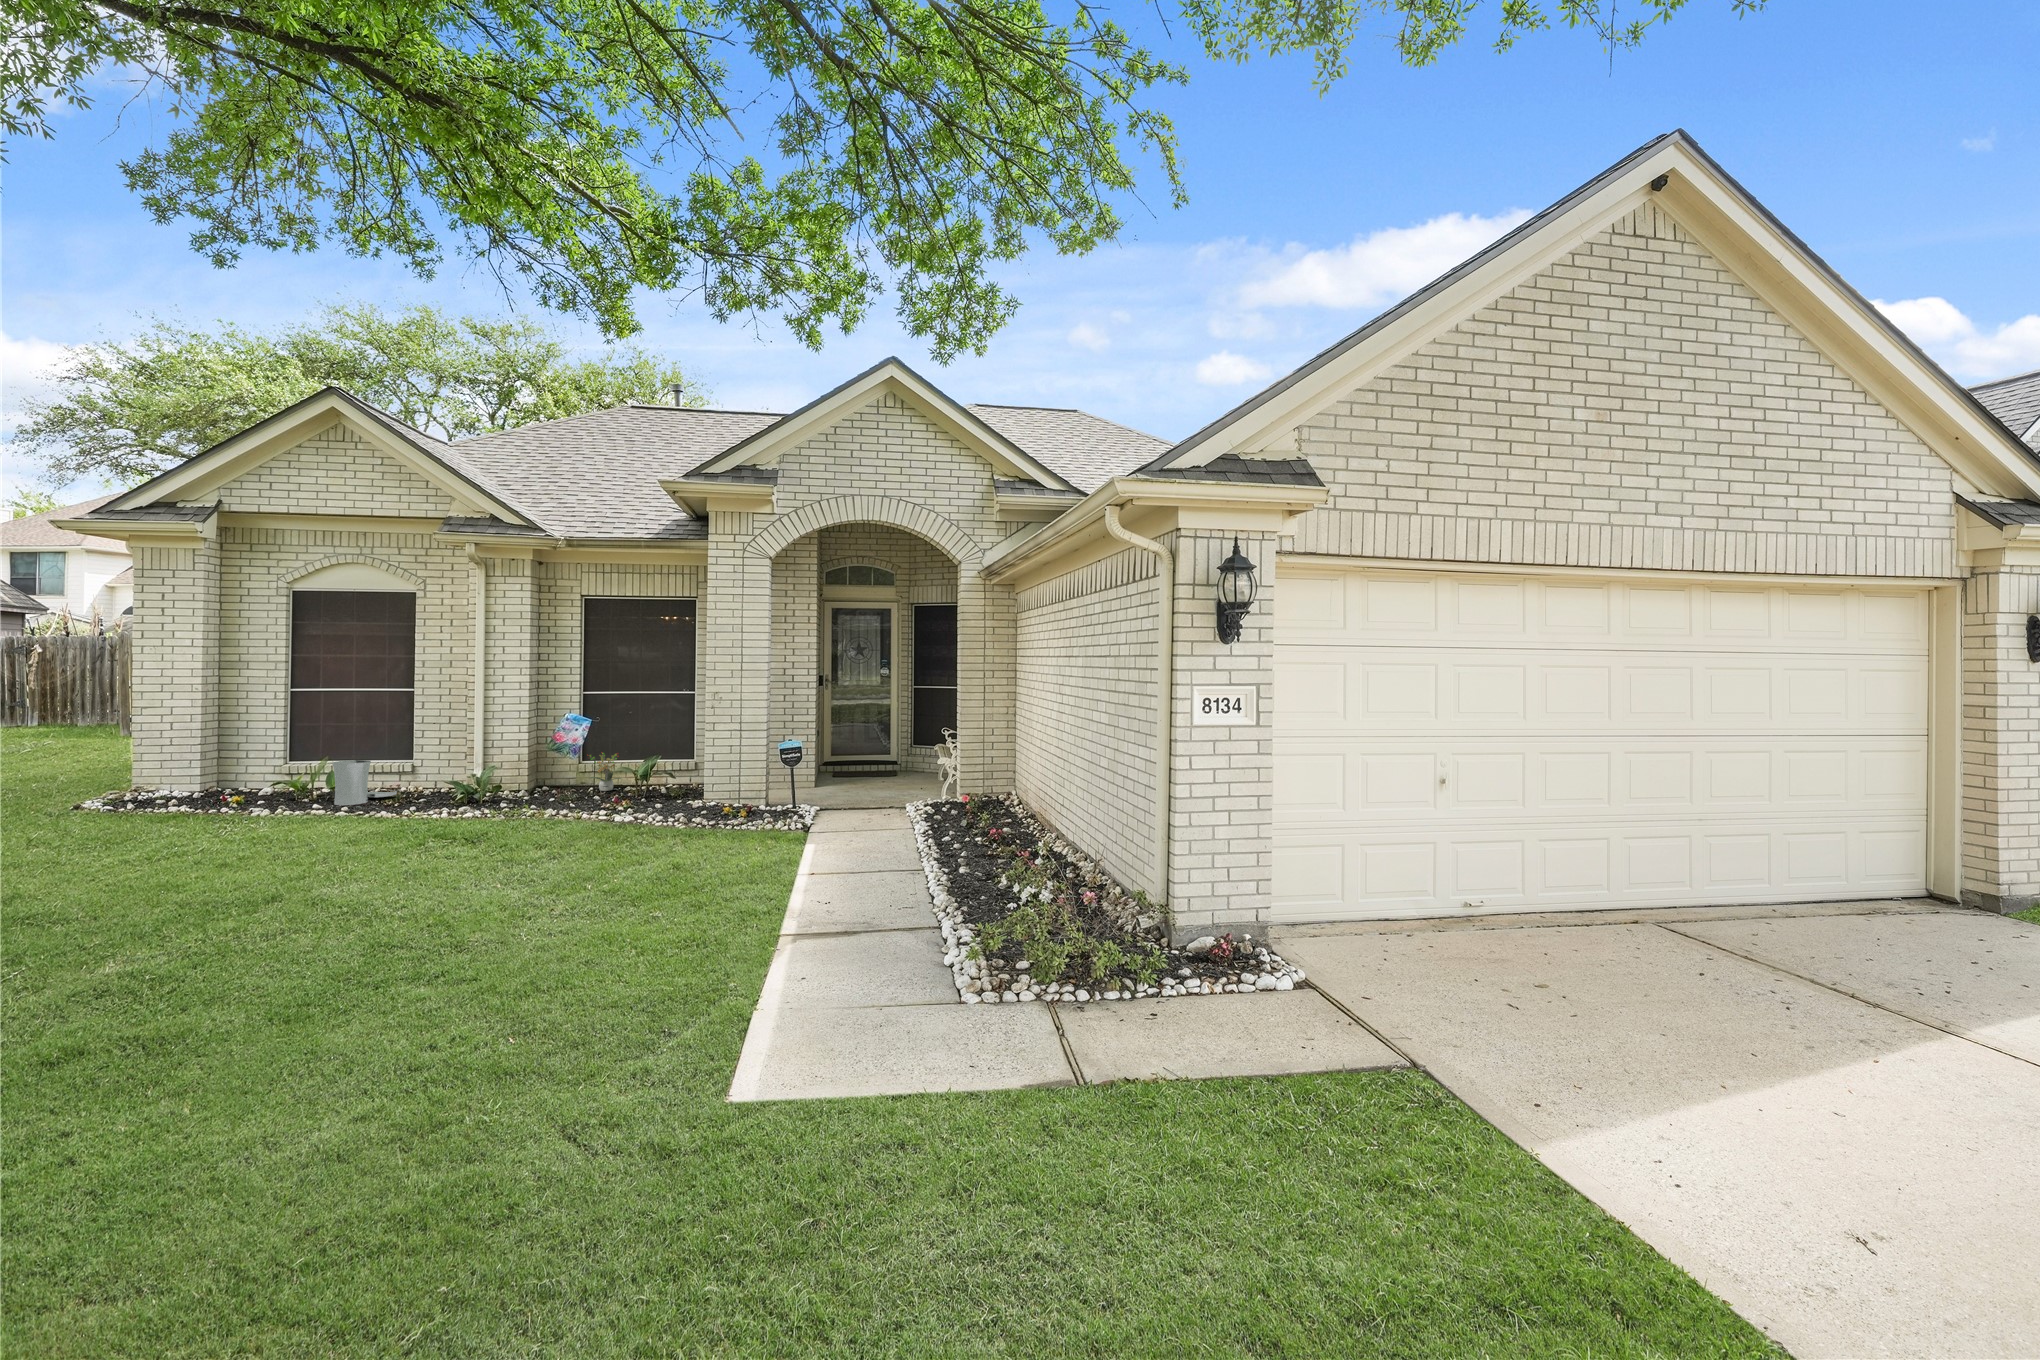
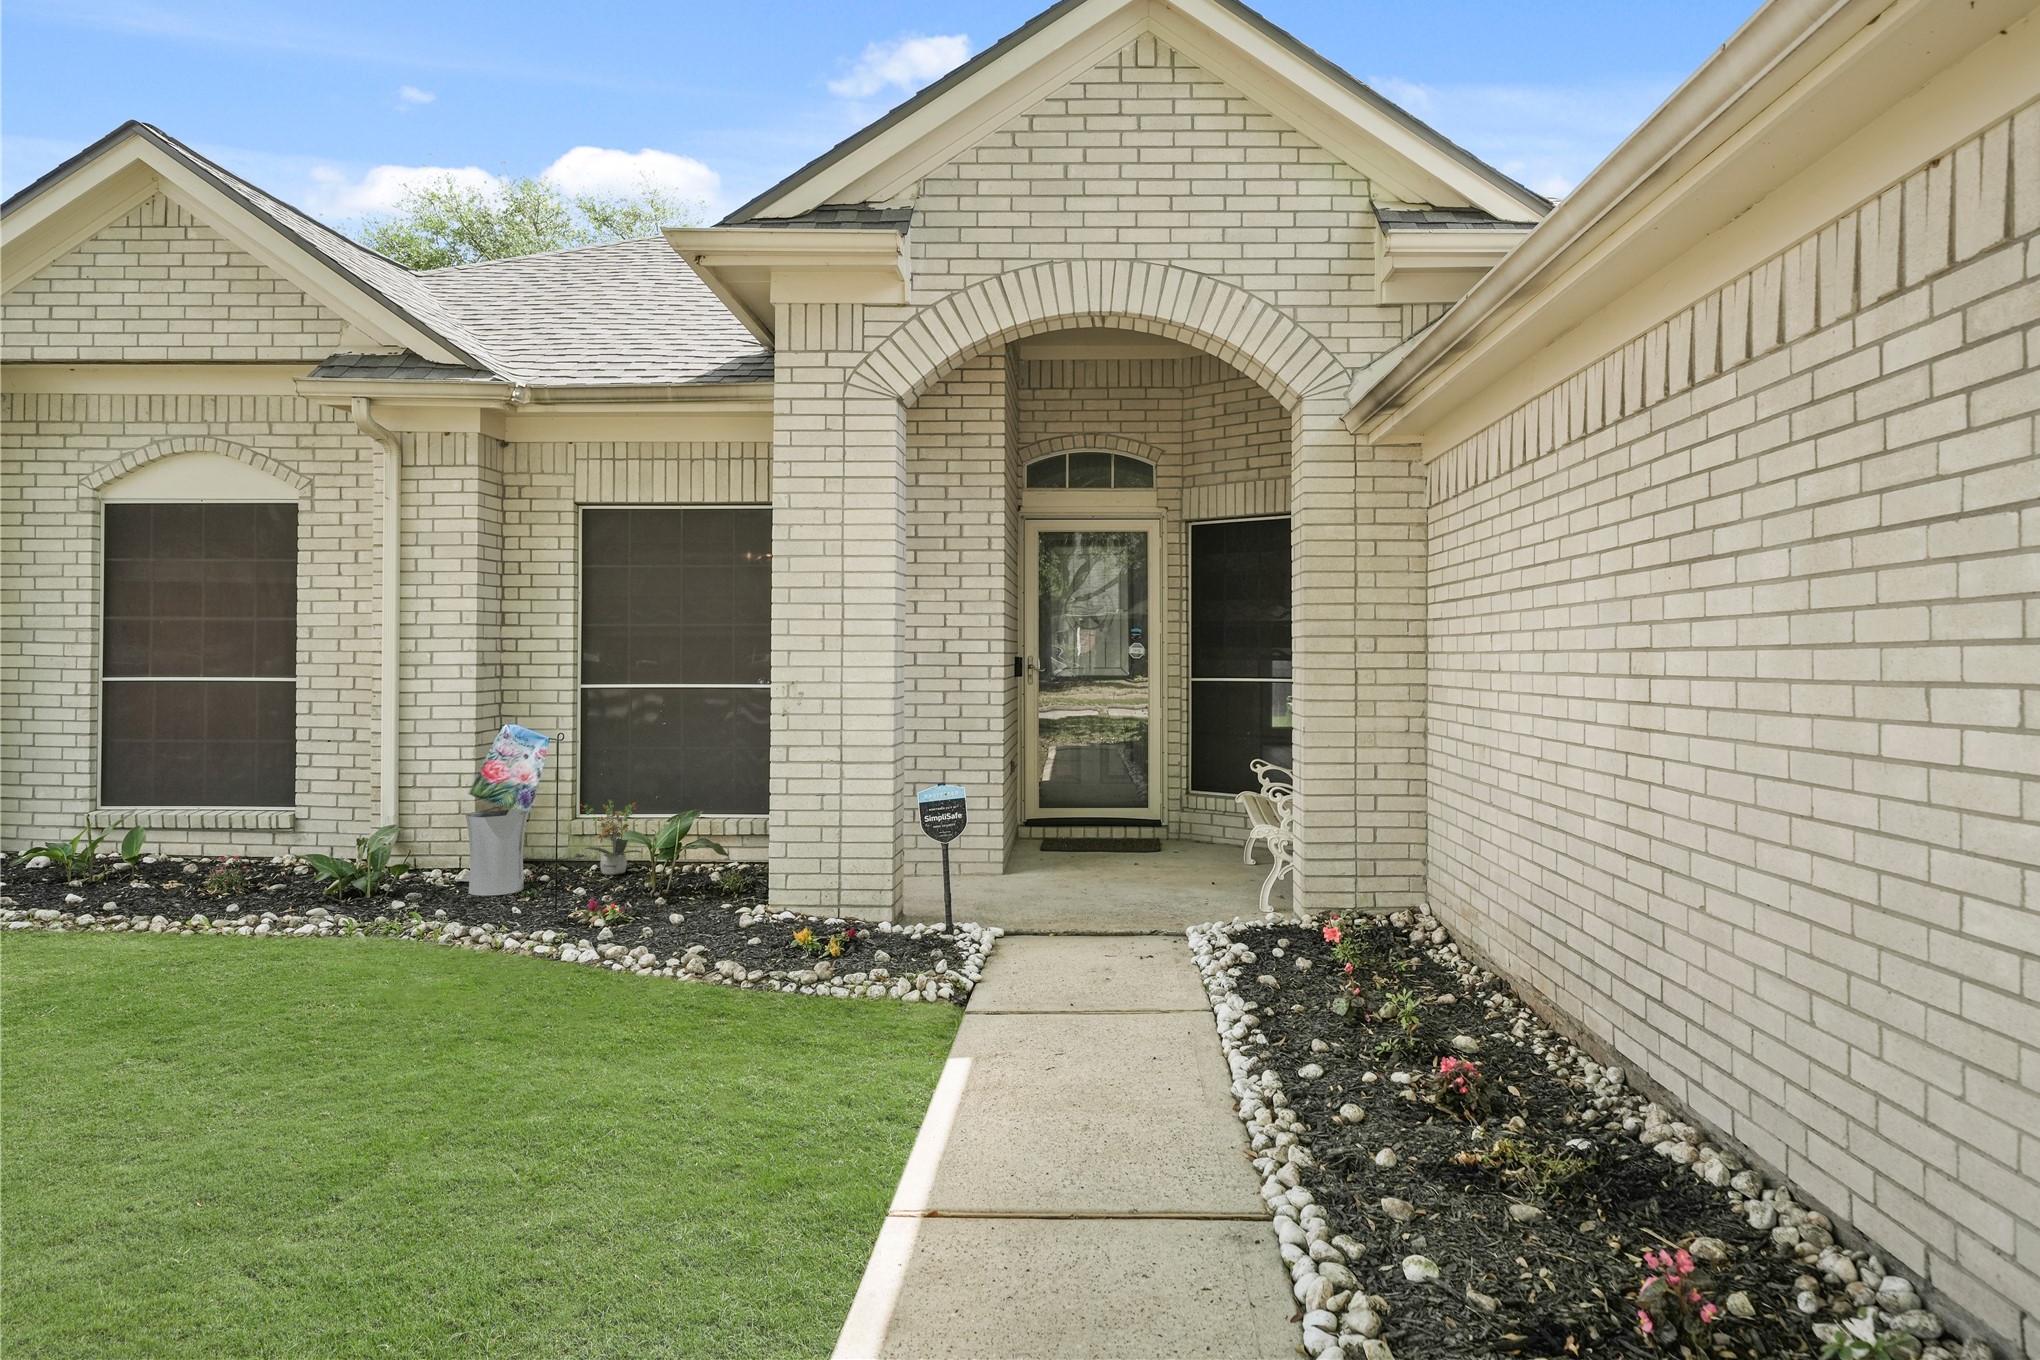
trash can: present [333,760,397,805] -> present [455,809,528,896]

